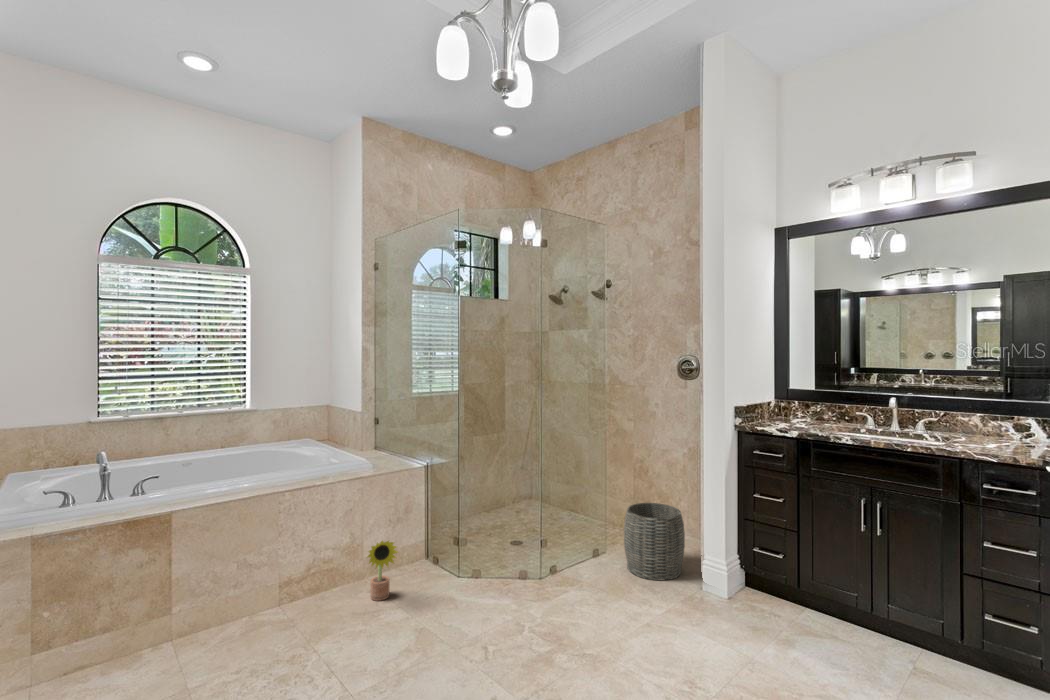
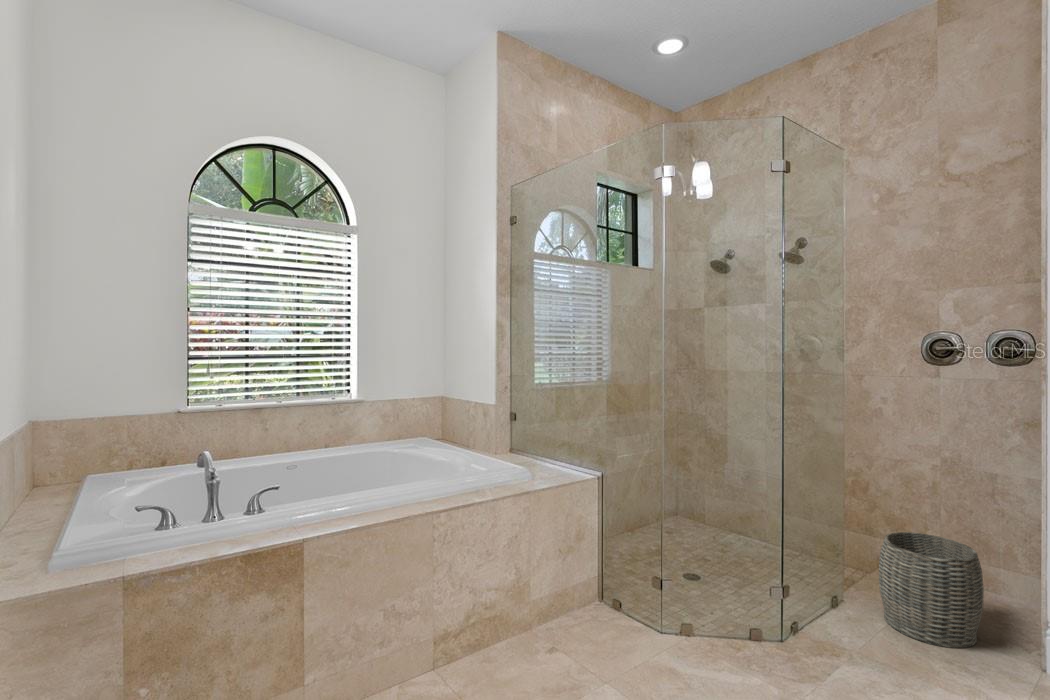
decorative plant: present [367,541,398,601] -> none [552,582,594,665]

